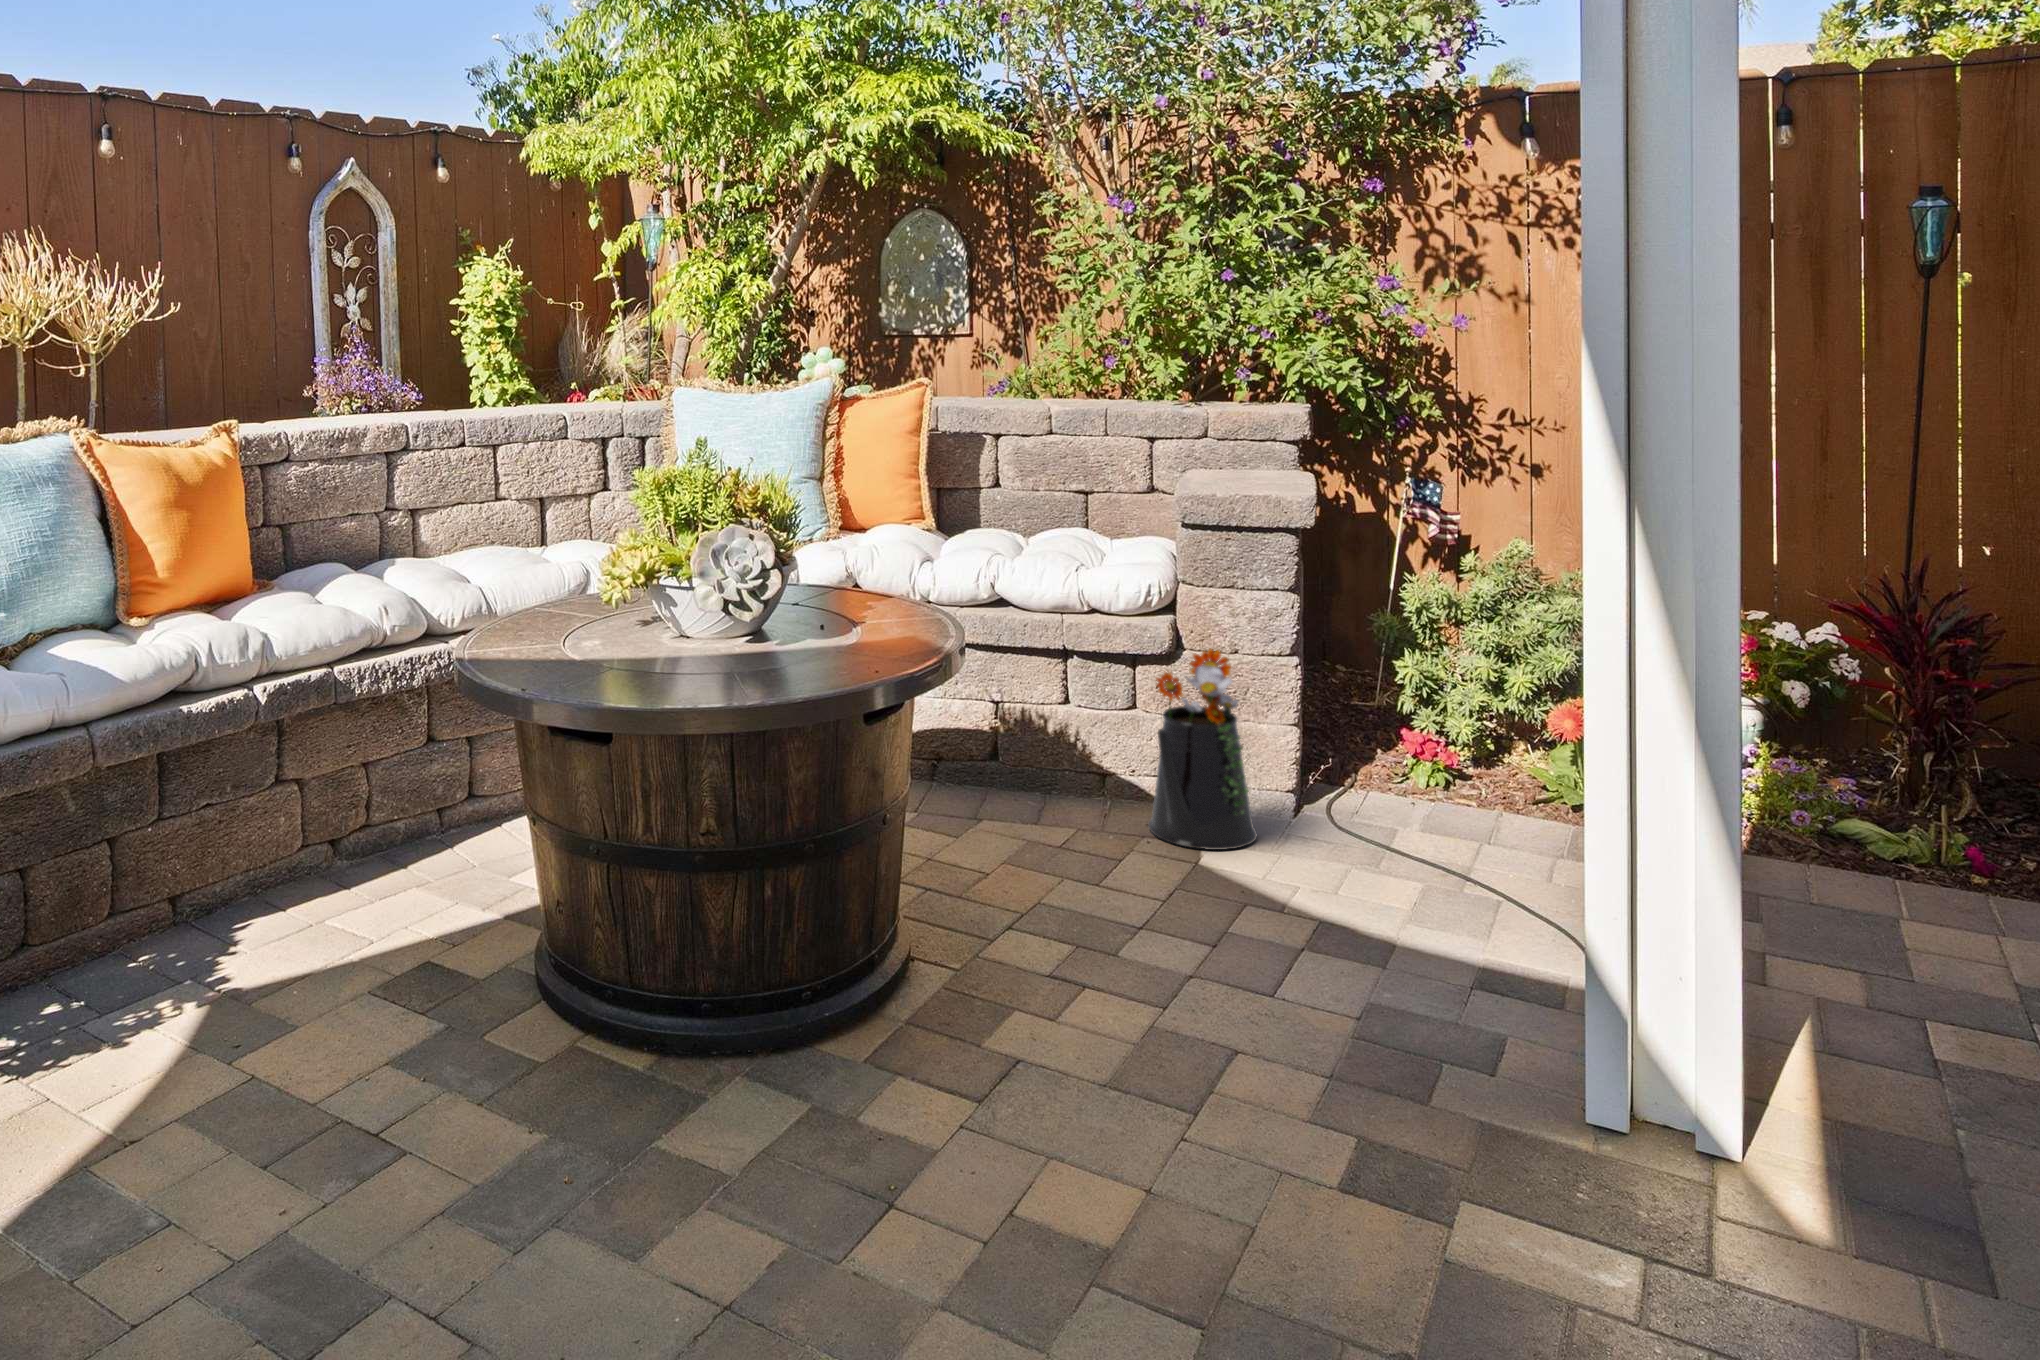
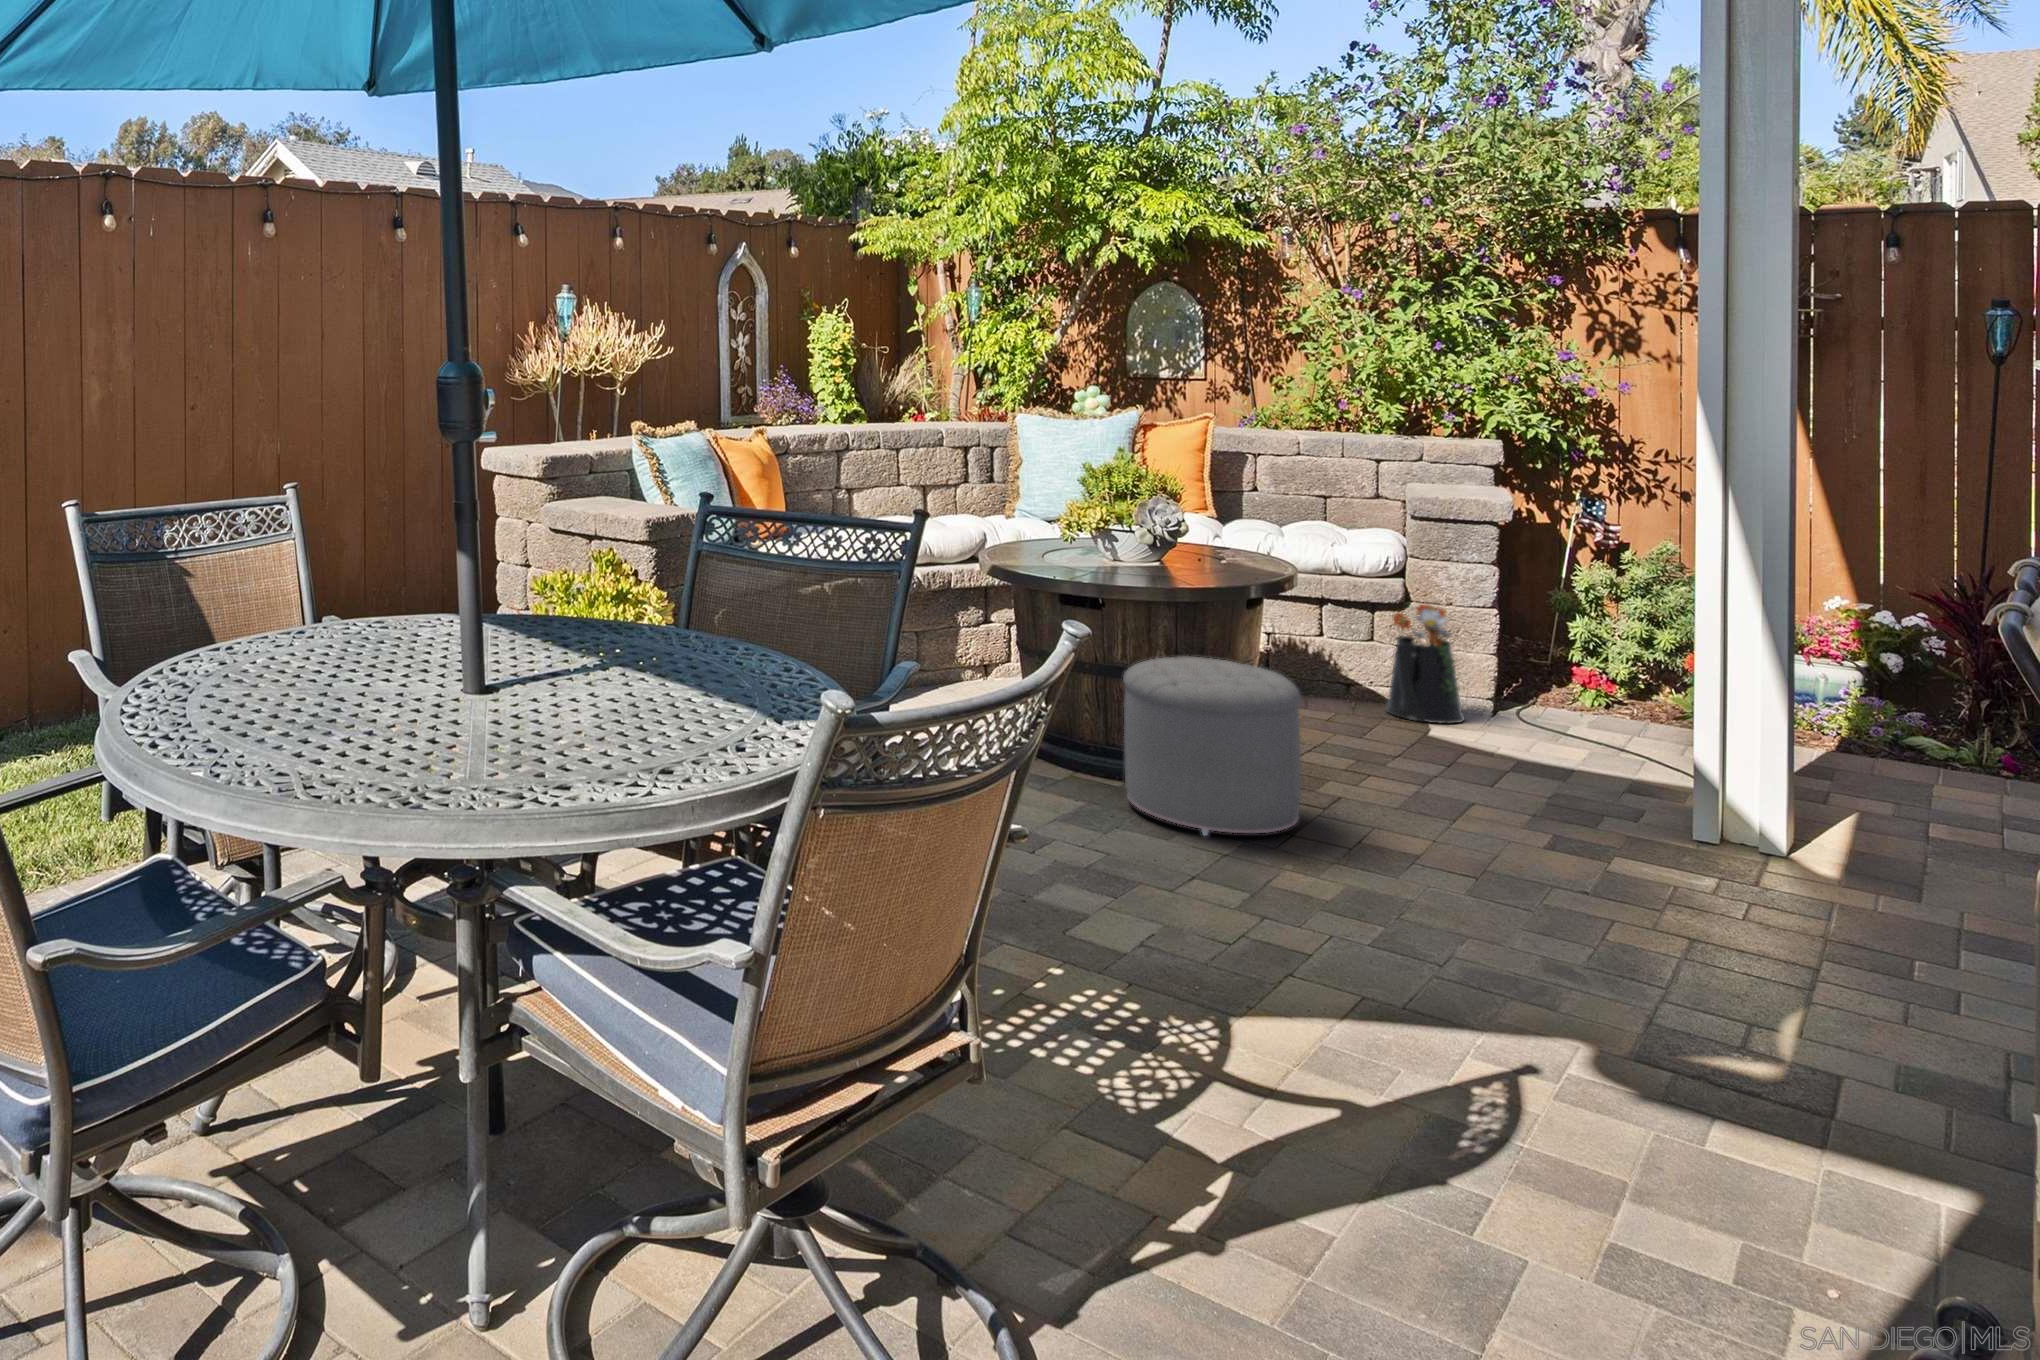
ottoman: none [585,829,913,1267] -> present [1123,657,1301,836]

